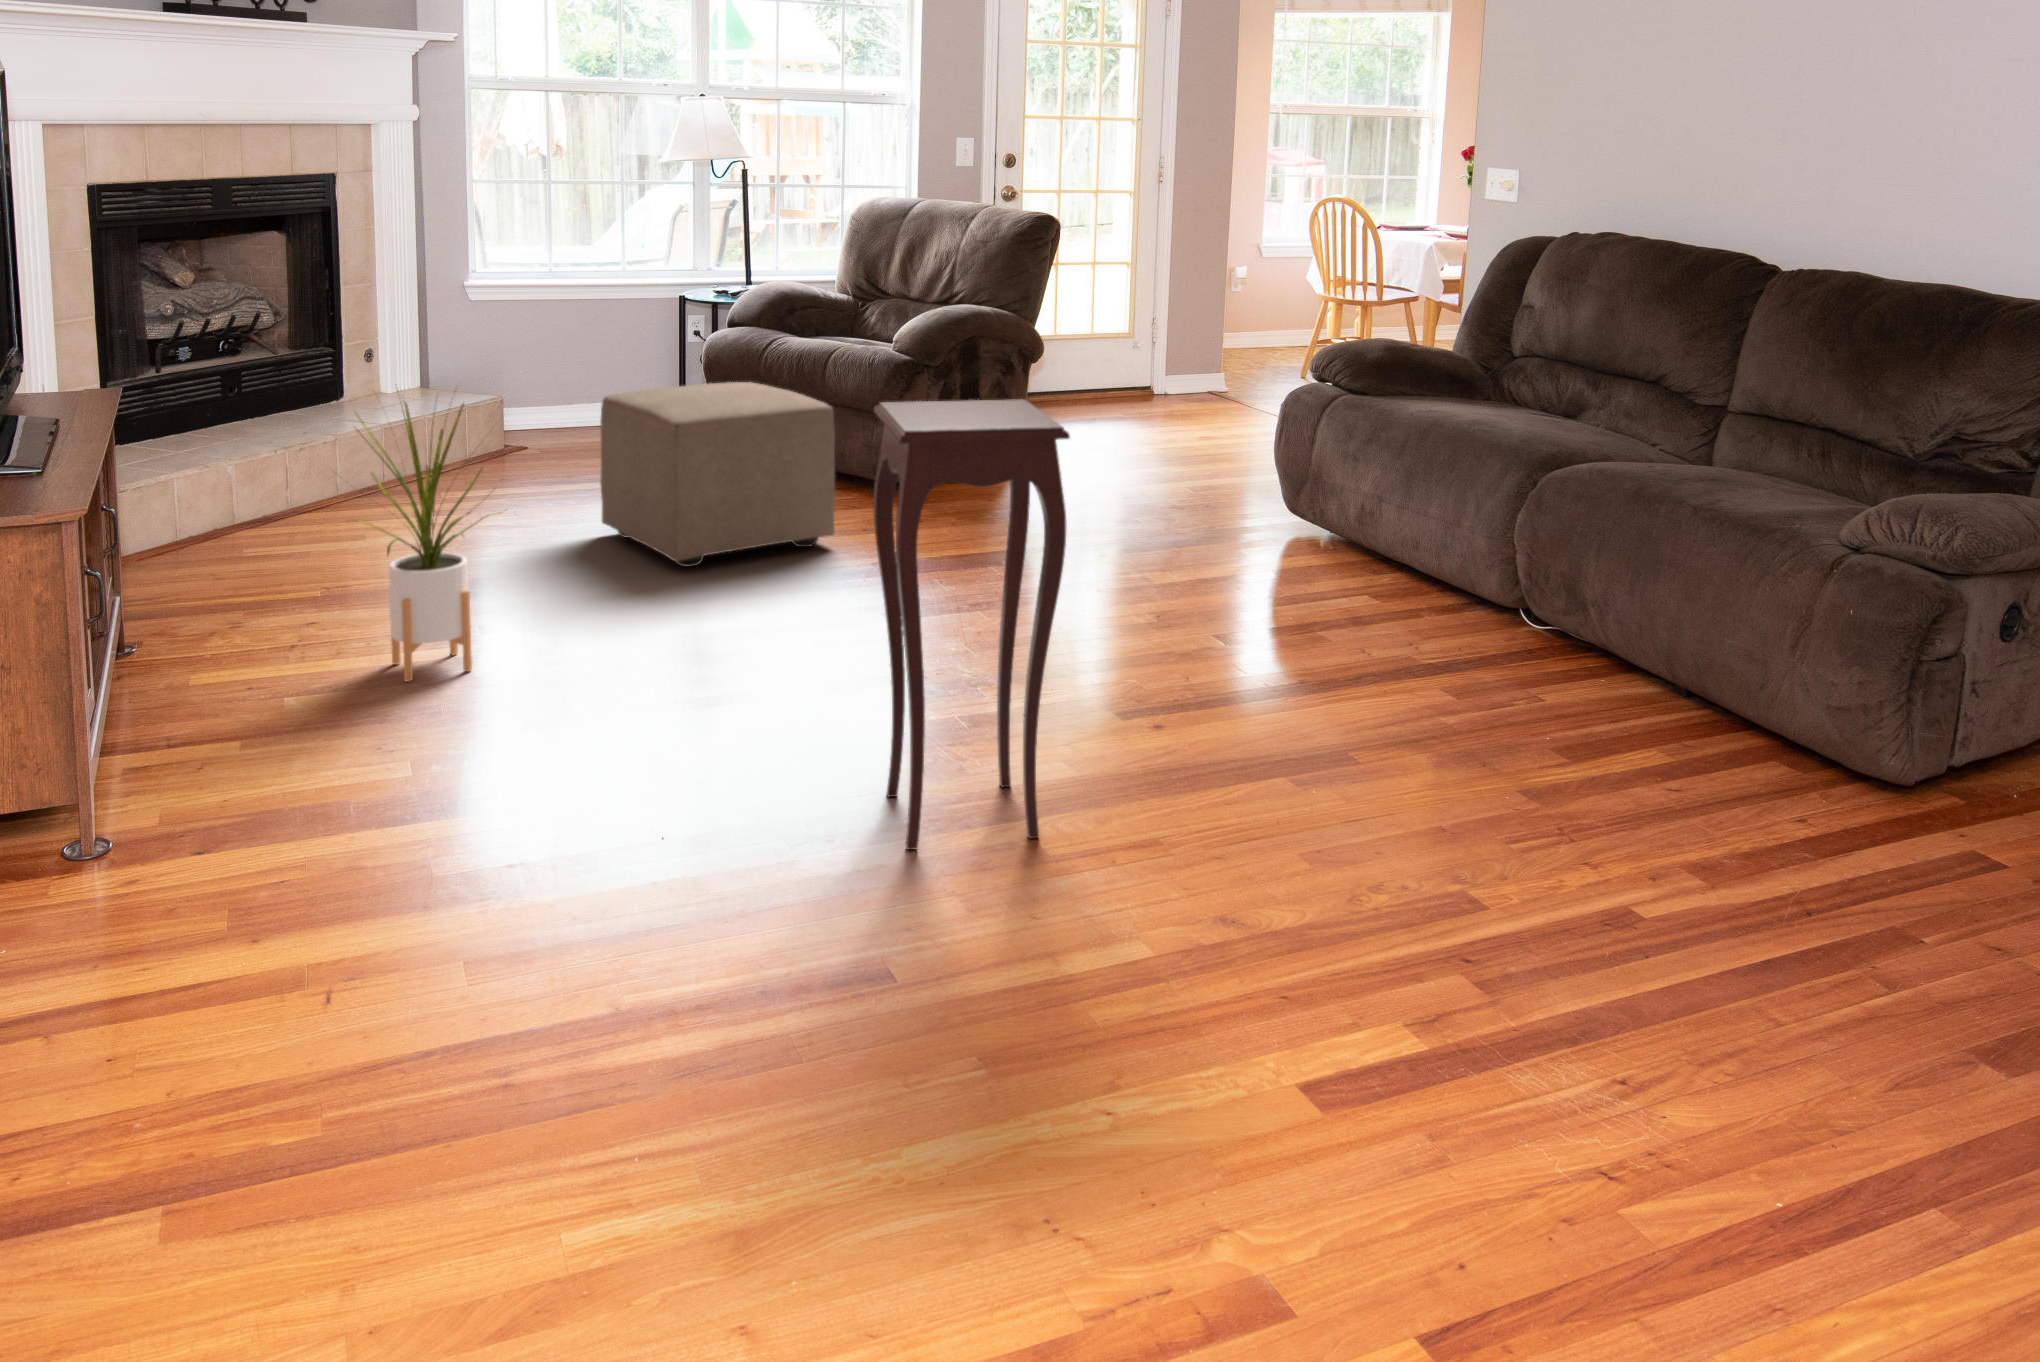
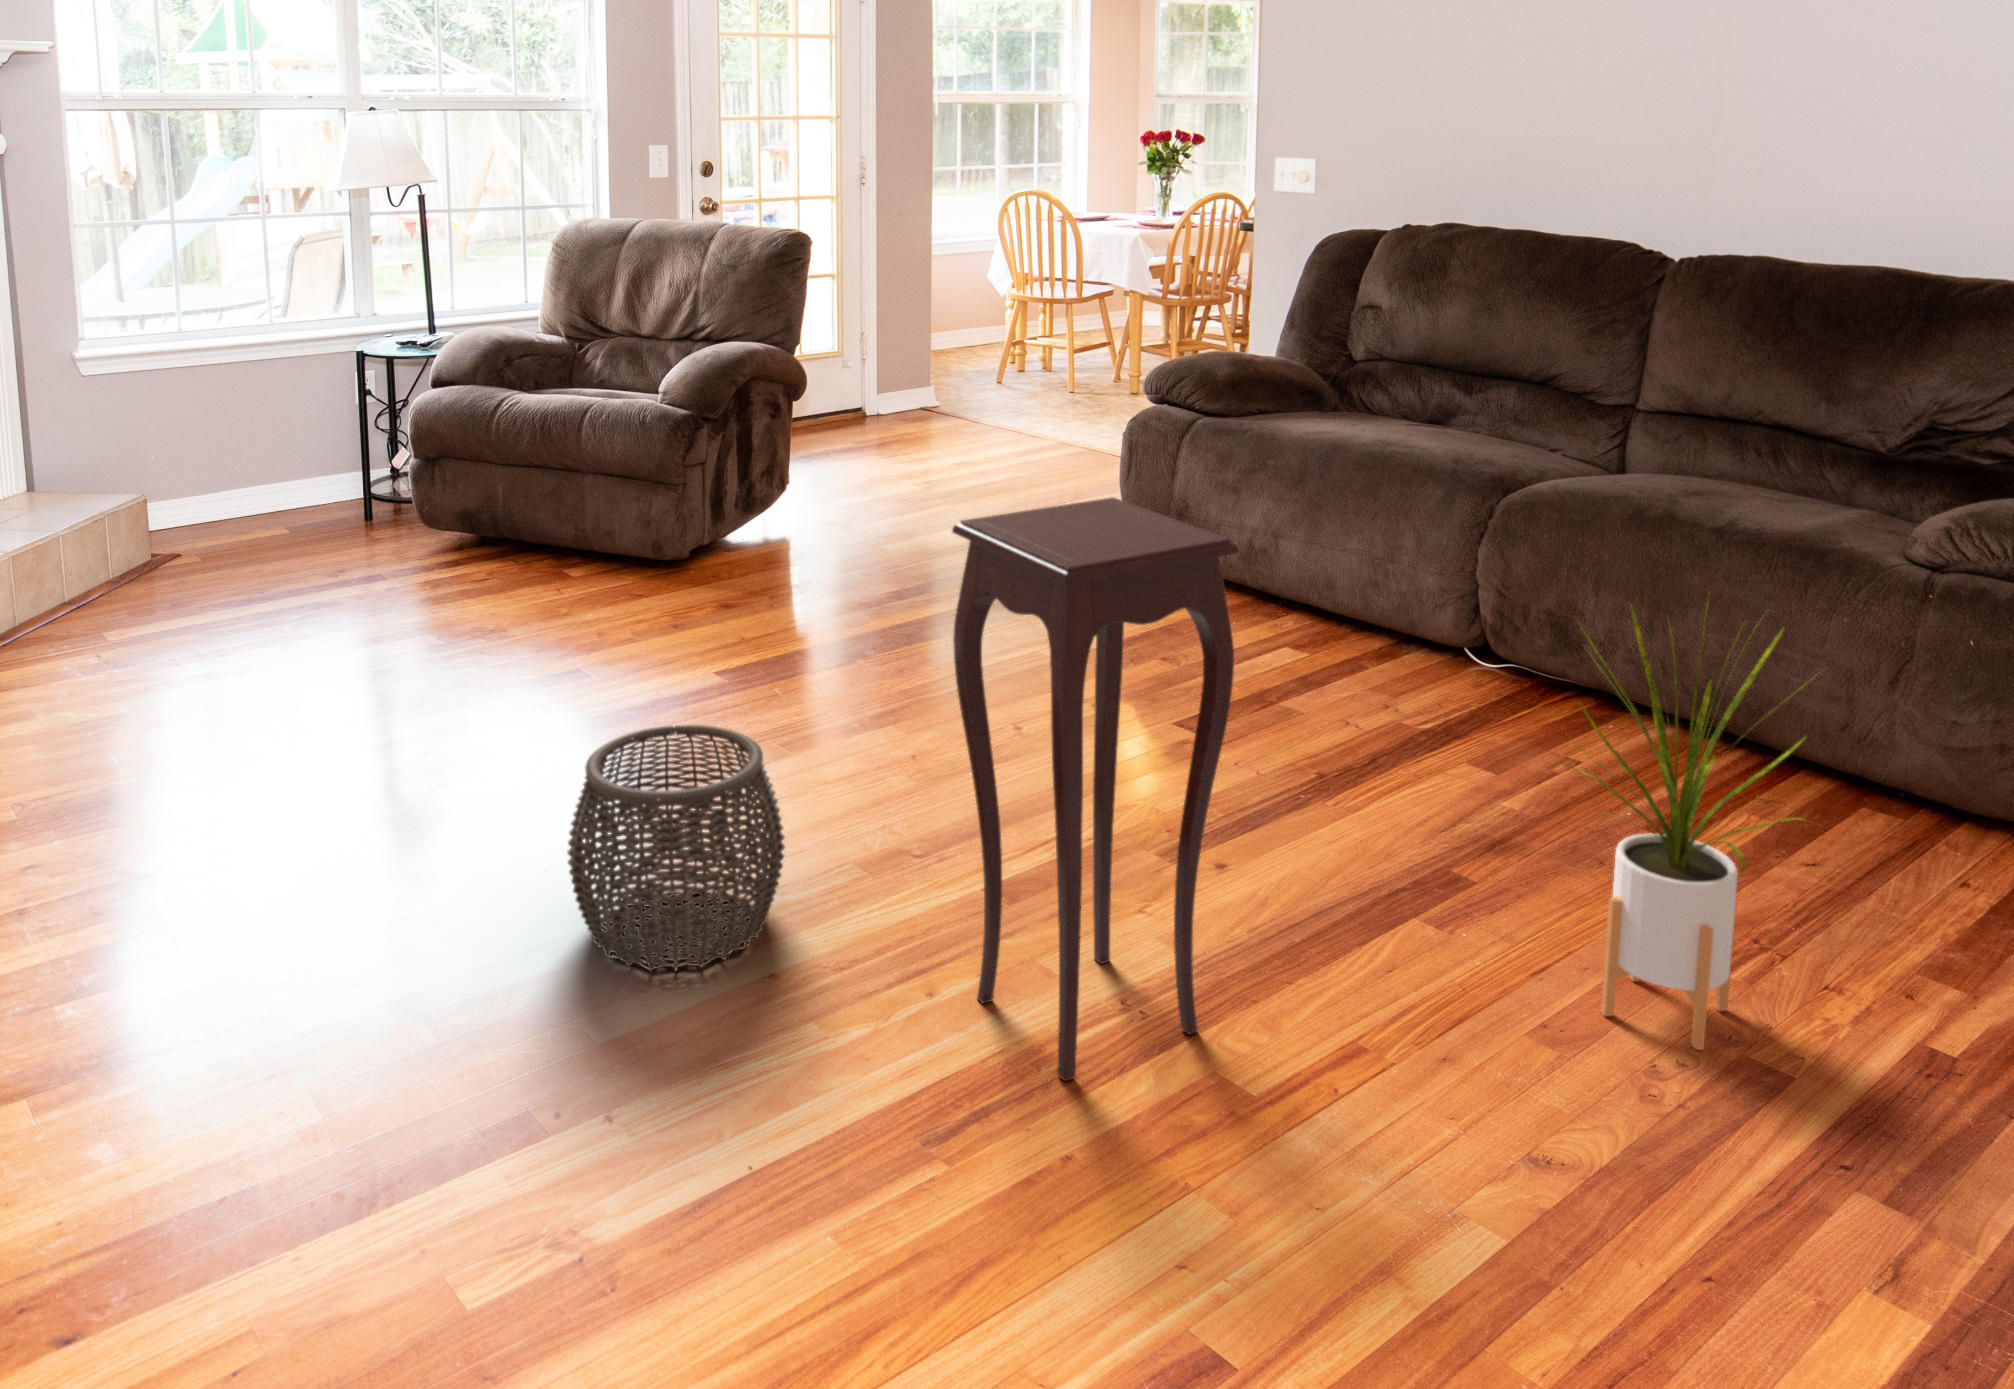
ottoman: present [600,382,835,567] -> none [360,458,664,699]
house plant: present [357,400,483,682] -> present [1567,591,1816,1050]
woven basket: none [614,566,788,746] -> present [567,724,785,971]

